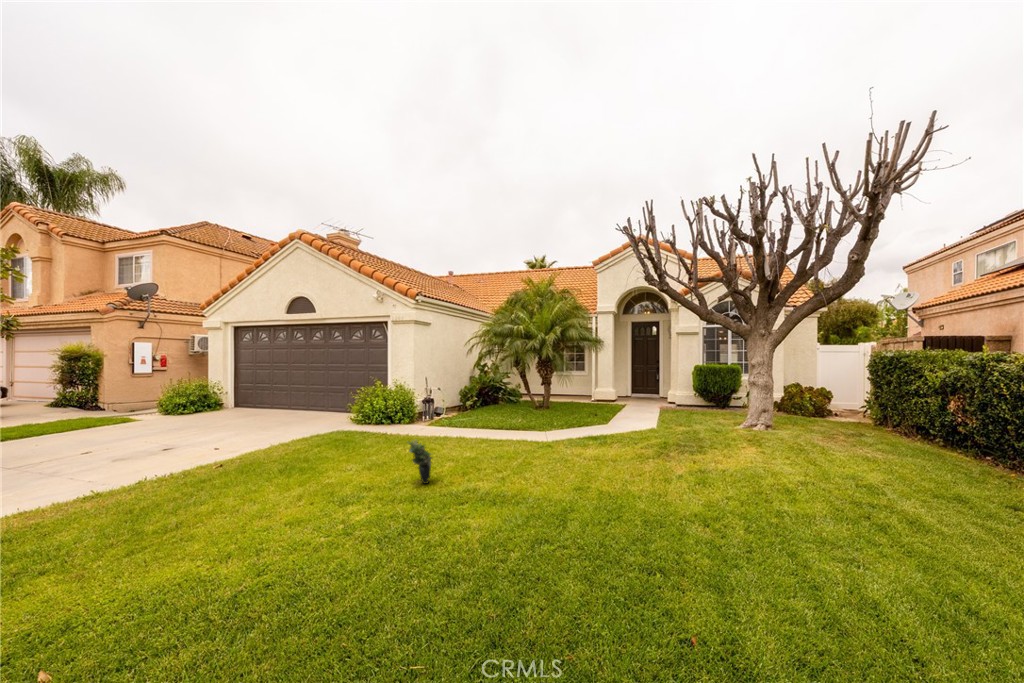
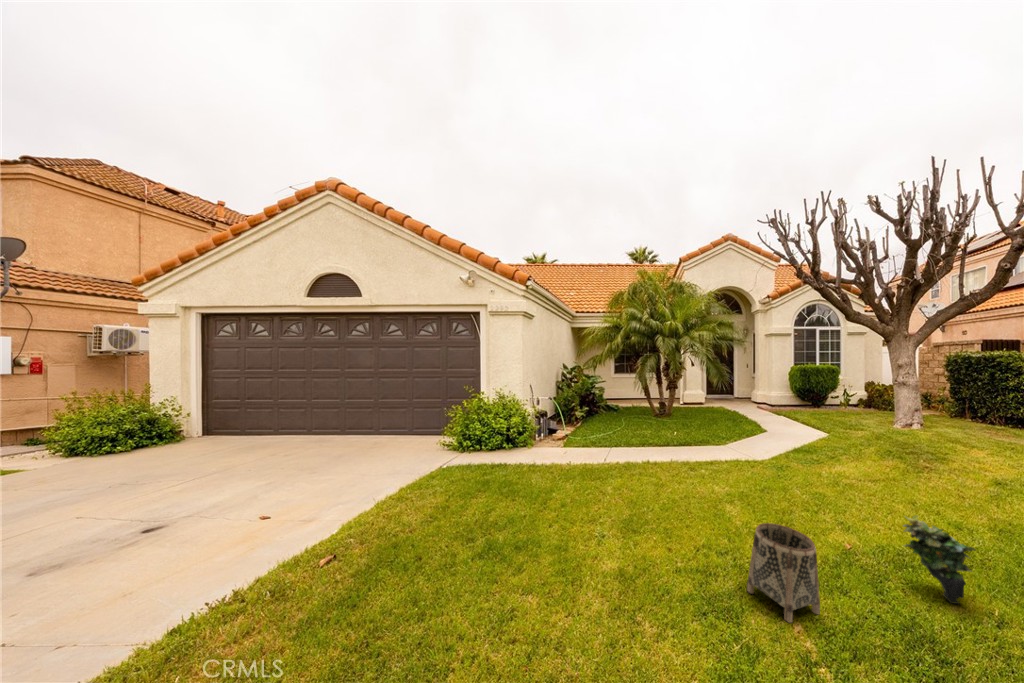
basket: none [335,439,363,478] -> present [747,523,820,623]

